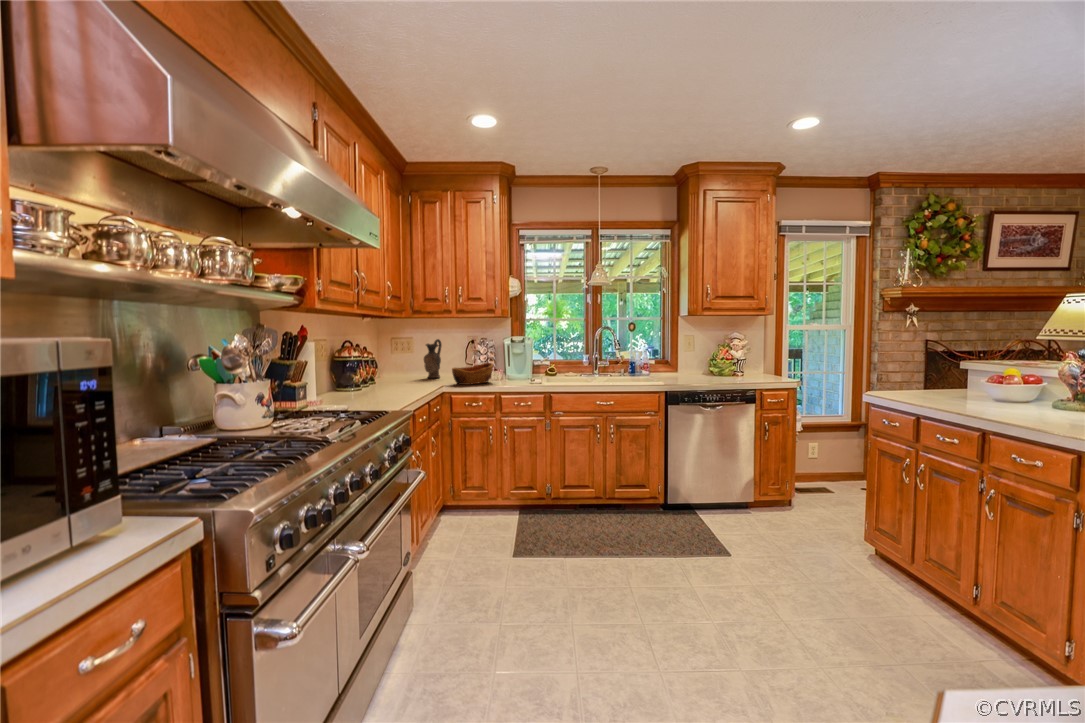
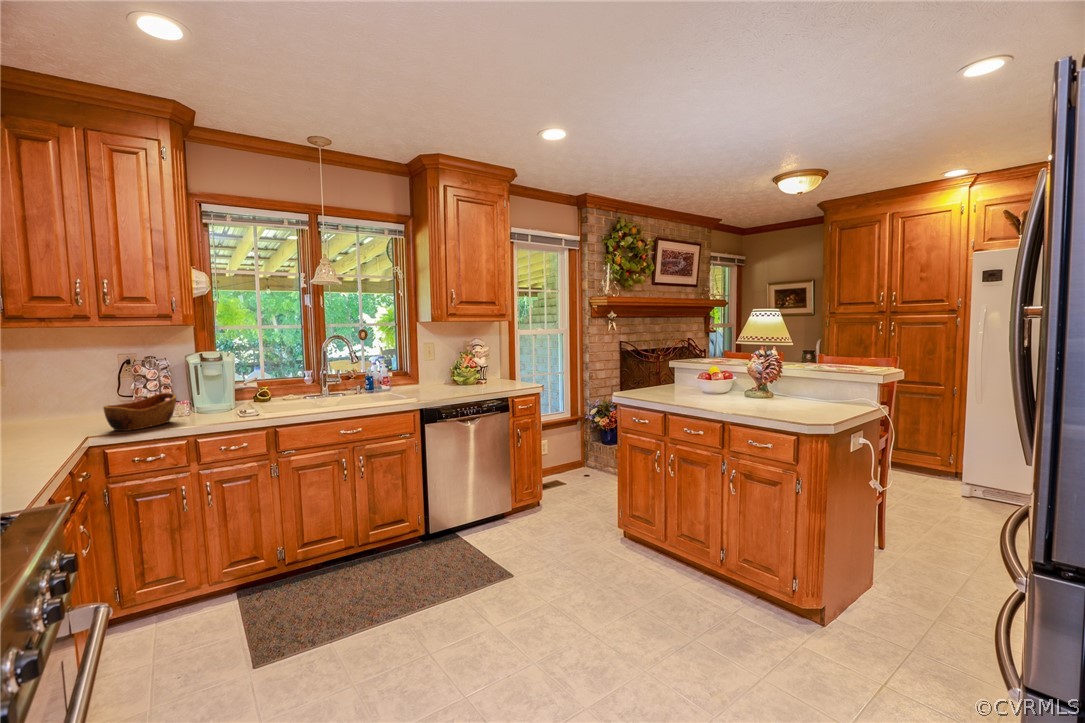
ceramic pitcher: present [424,339,441,378] -> none [29,361,67,425]

